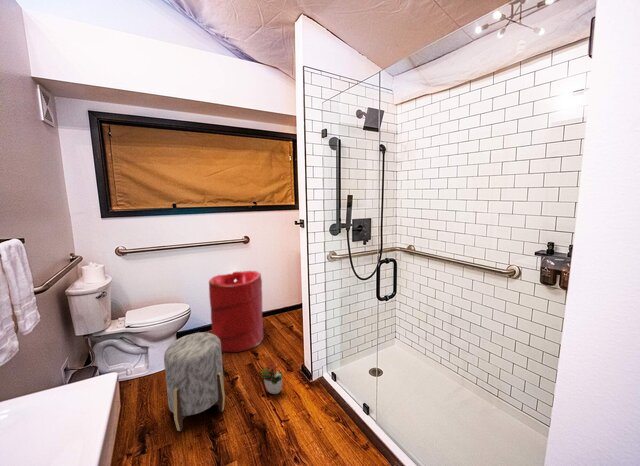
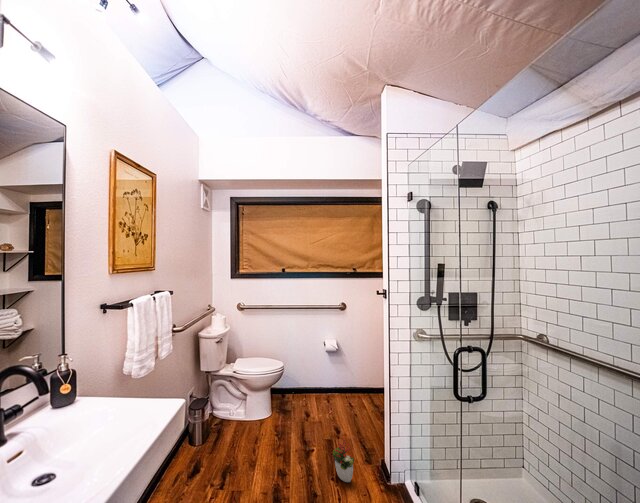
laundry hamper: present [209,271,264,352] -> none [303,337,354,424]
stool: present [164,332,225,431] -> none [248,390,297,483]

